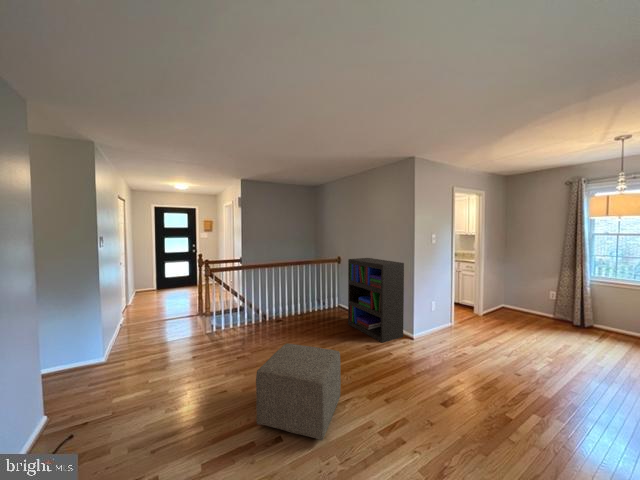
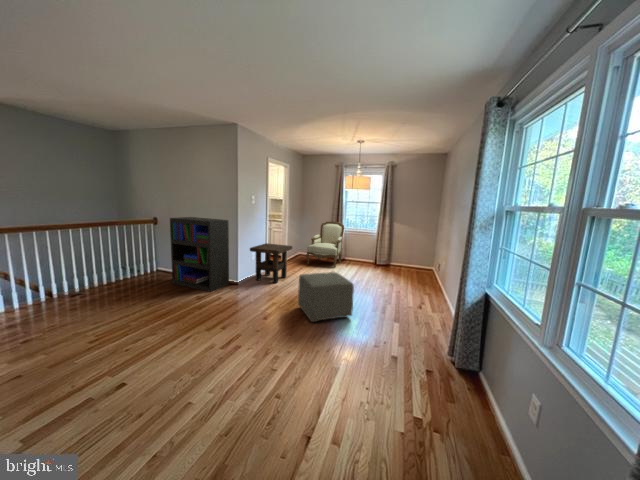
armchair: none [513,265,587,339] -> present [306,221,344,268]
side table: none [429,292,490,348] -> present [250,243,292,283]
ottoman: present [256,343,341,440] -> present [298,272,354,322]

